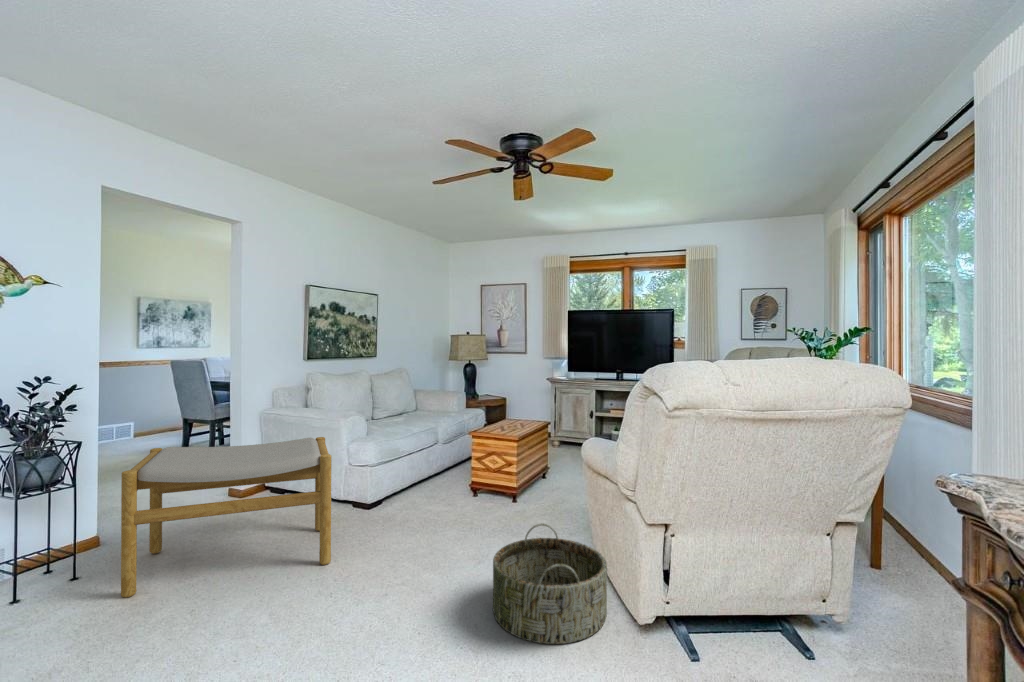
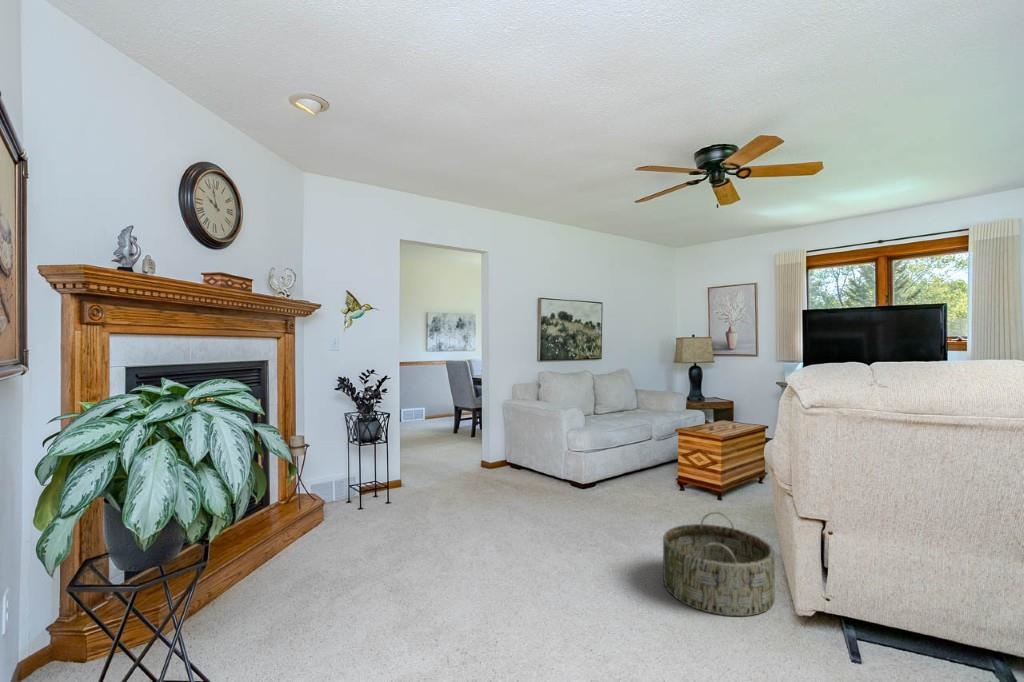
footstool: present [121,437,332,598] -> none [411,421,545,522]

